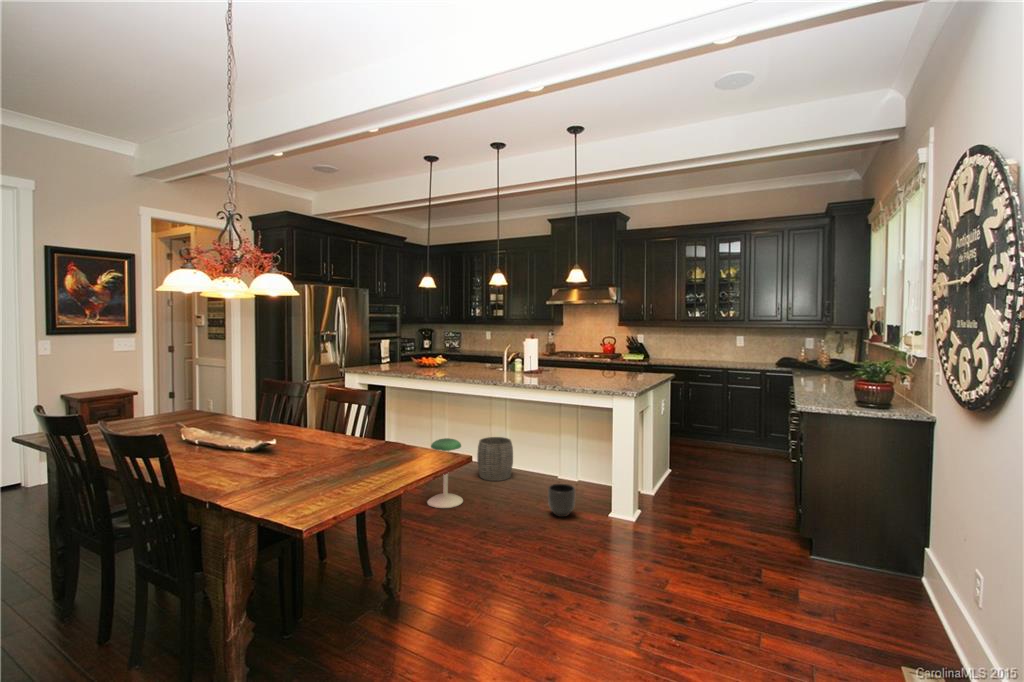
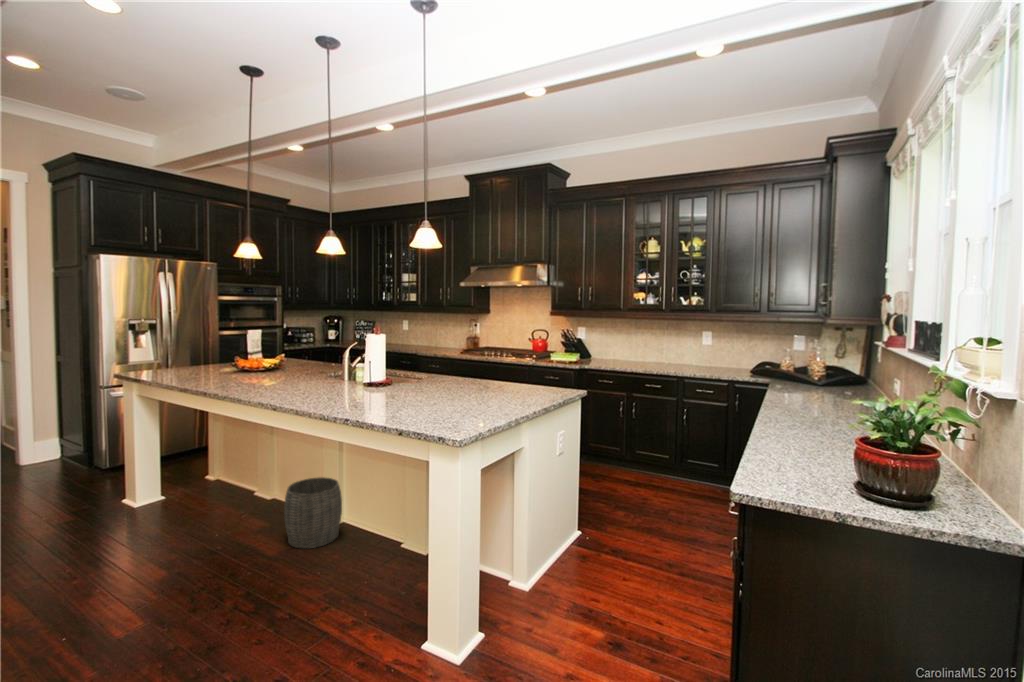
stool: present [427,438,463,508] -> none [146,495,215,615]
planter: present [548,484,575,517] -> none [320,580,370,644]

